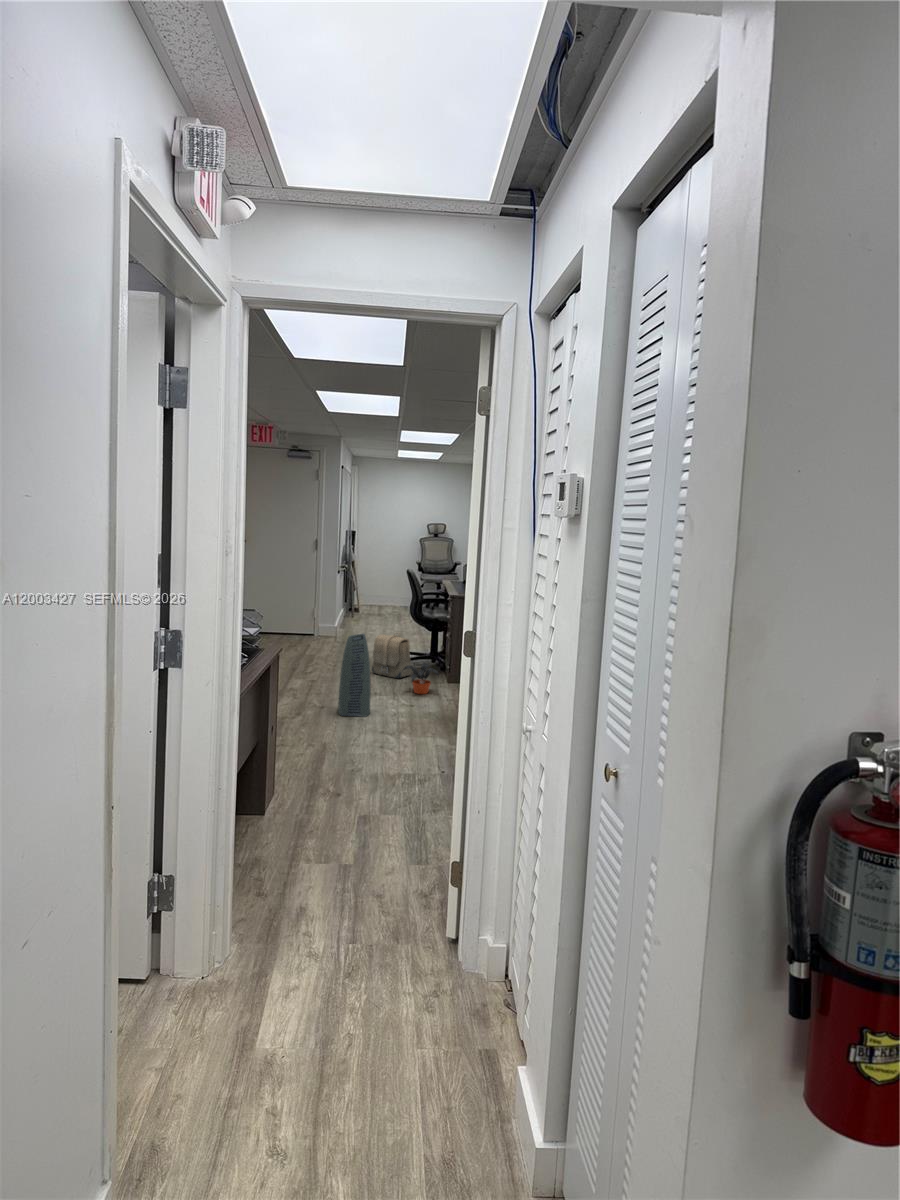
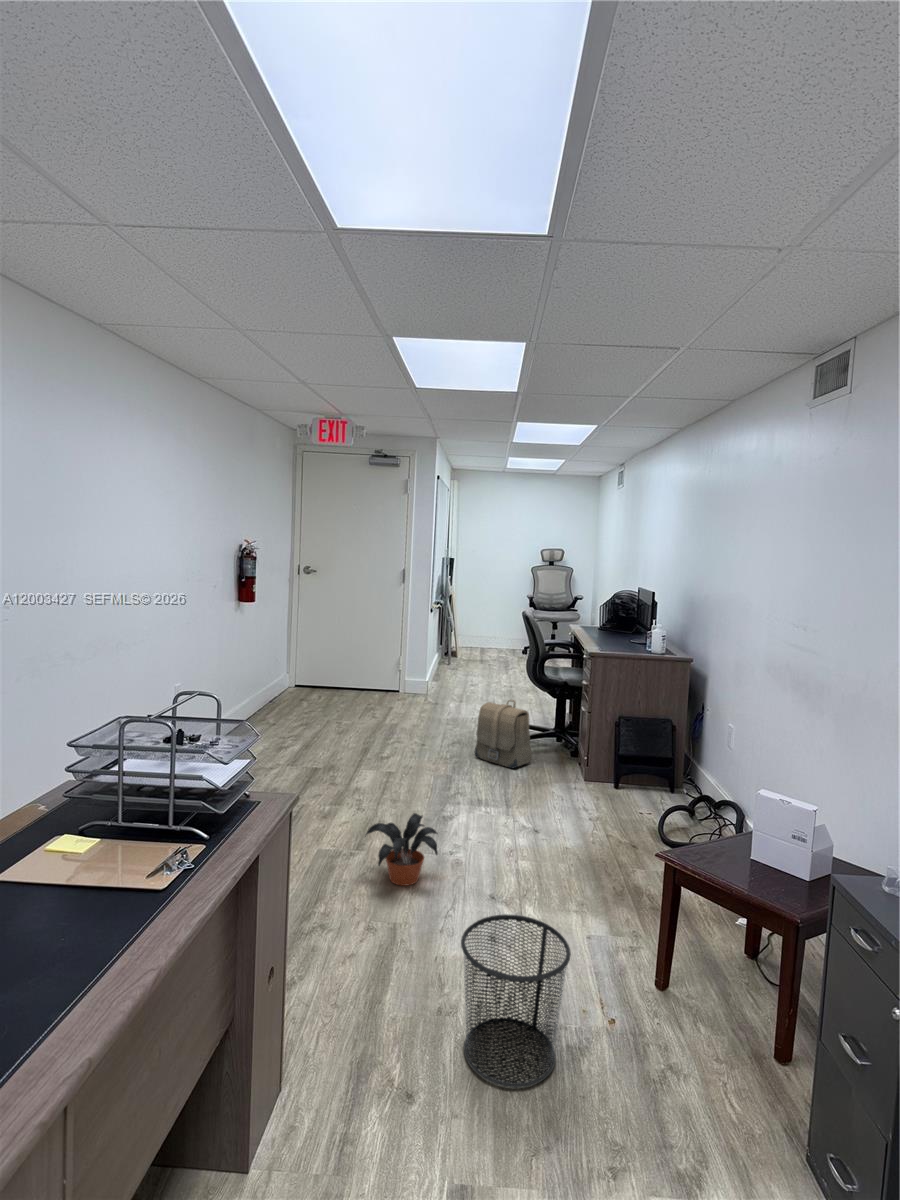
air purifier: present [338,634,371,717] -> none [425,714,475,851]
potted plant: present [402,663,439,694] -> present [365,813,438,886]
waste bin: none [360,719,414,790] -> present [461,914,571,1088]

